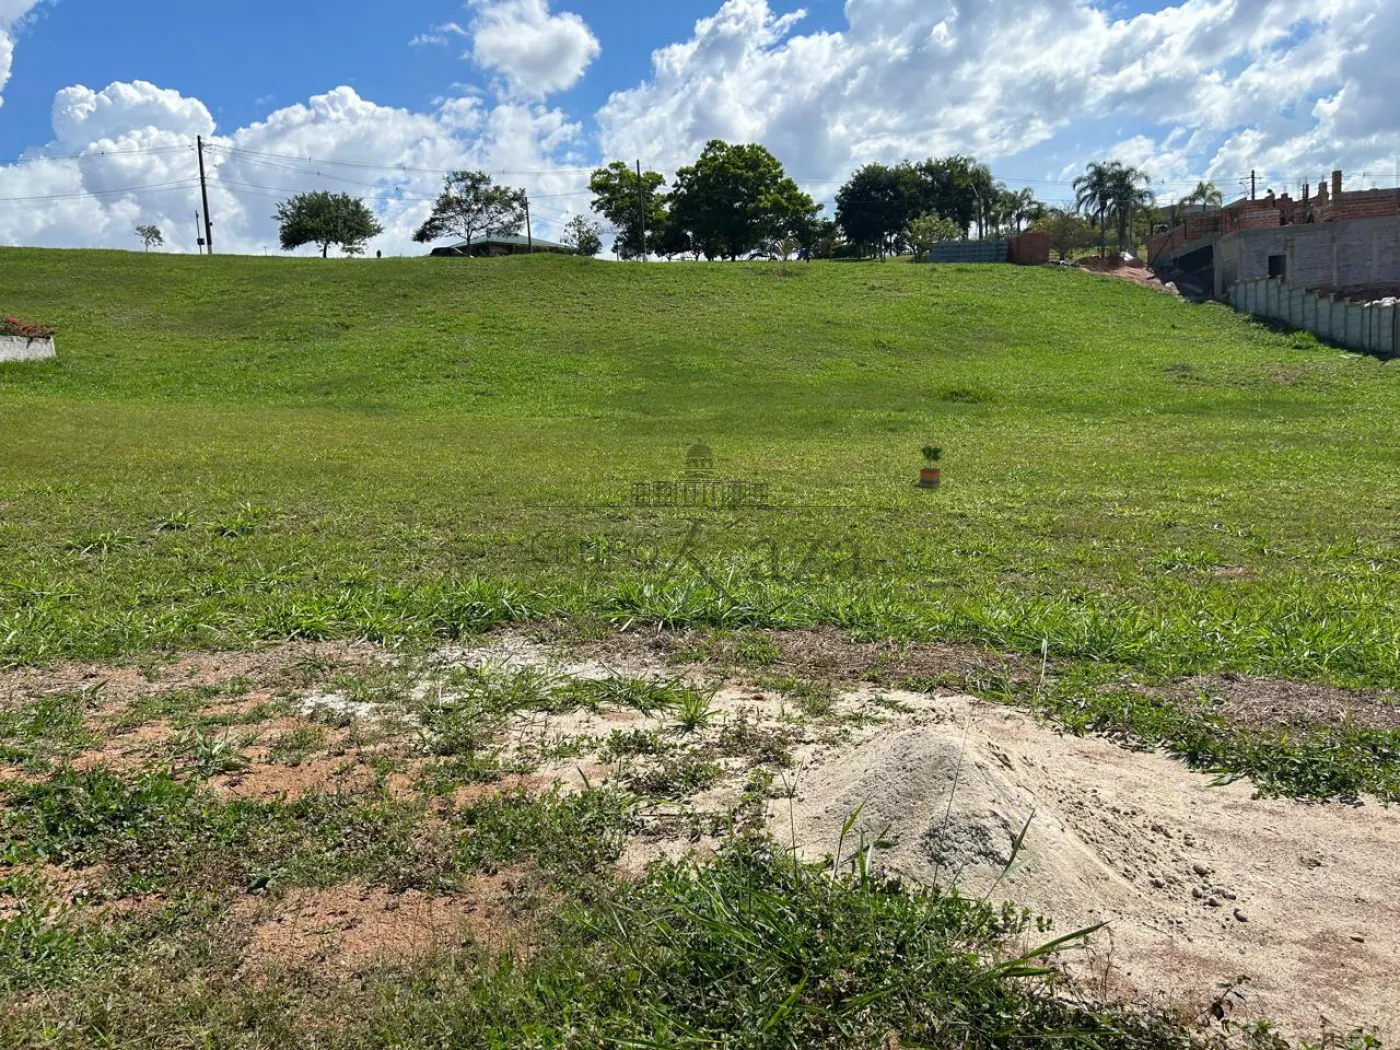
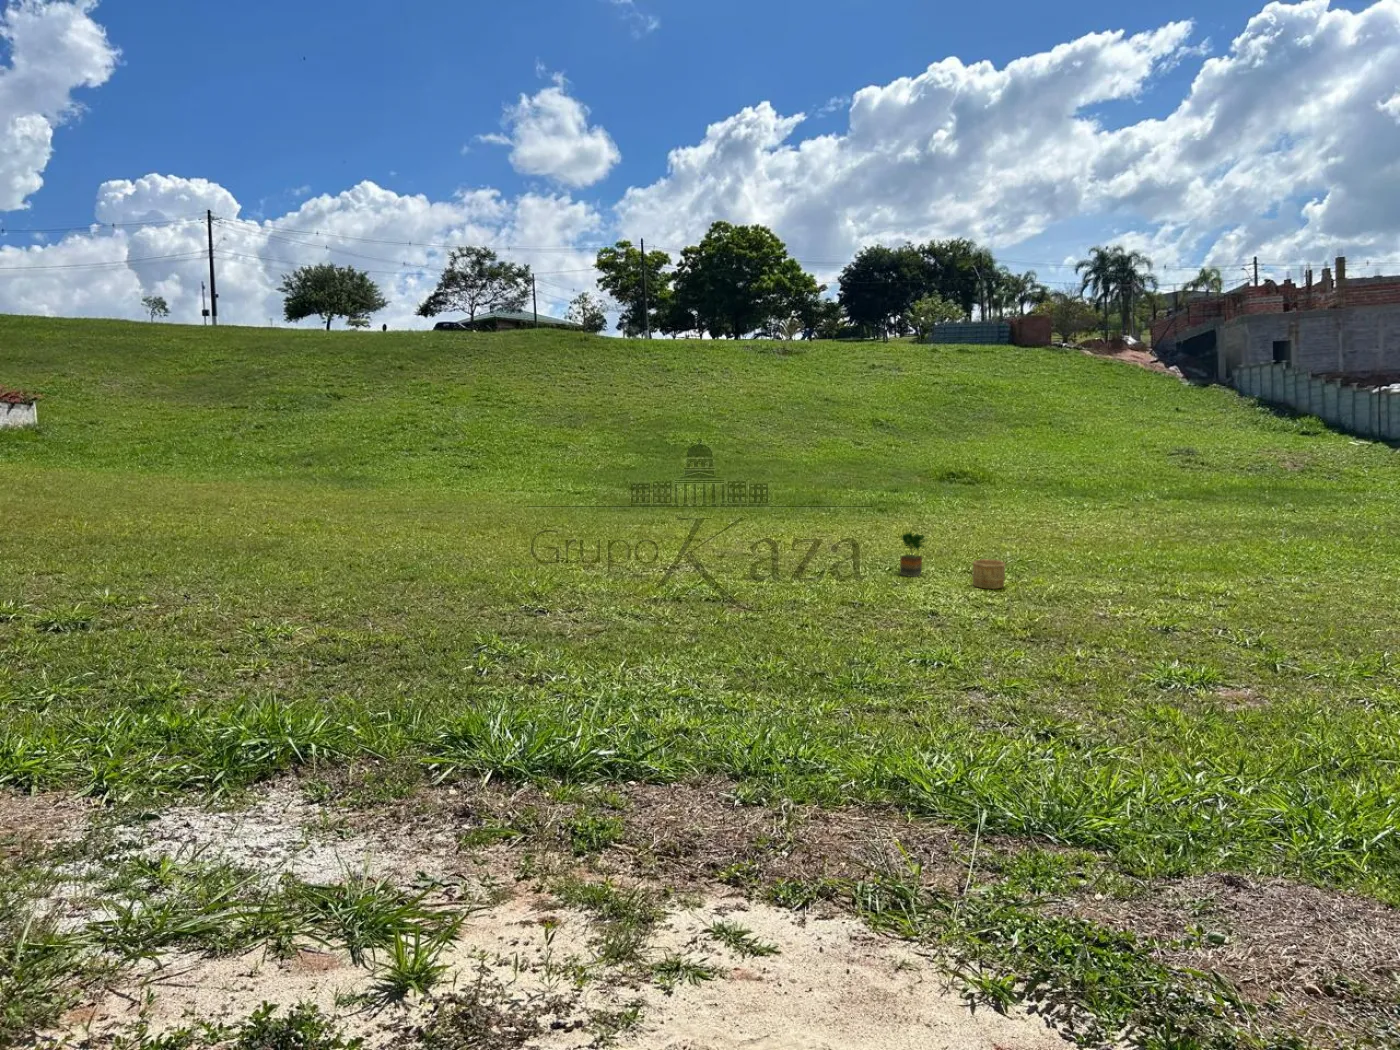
wooden bucket: none [989,470,1021,497] -> present [973,559,1006,589]

